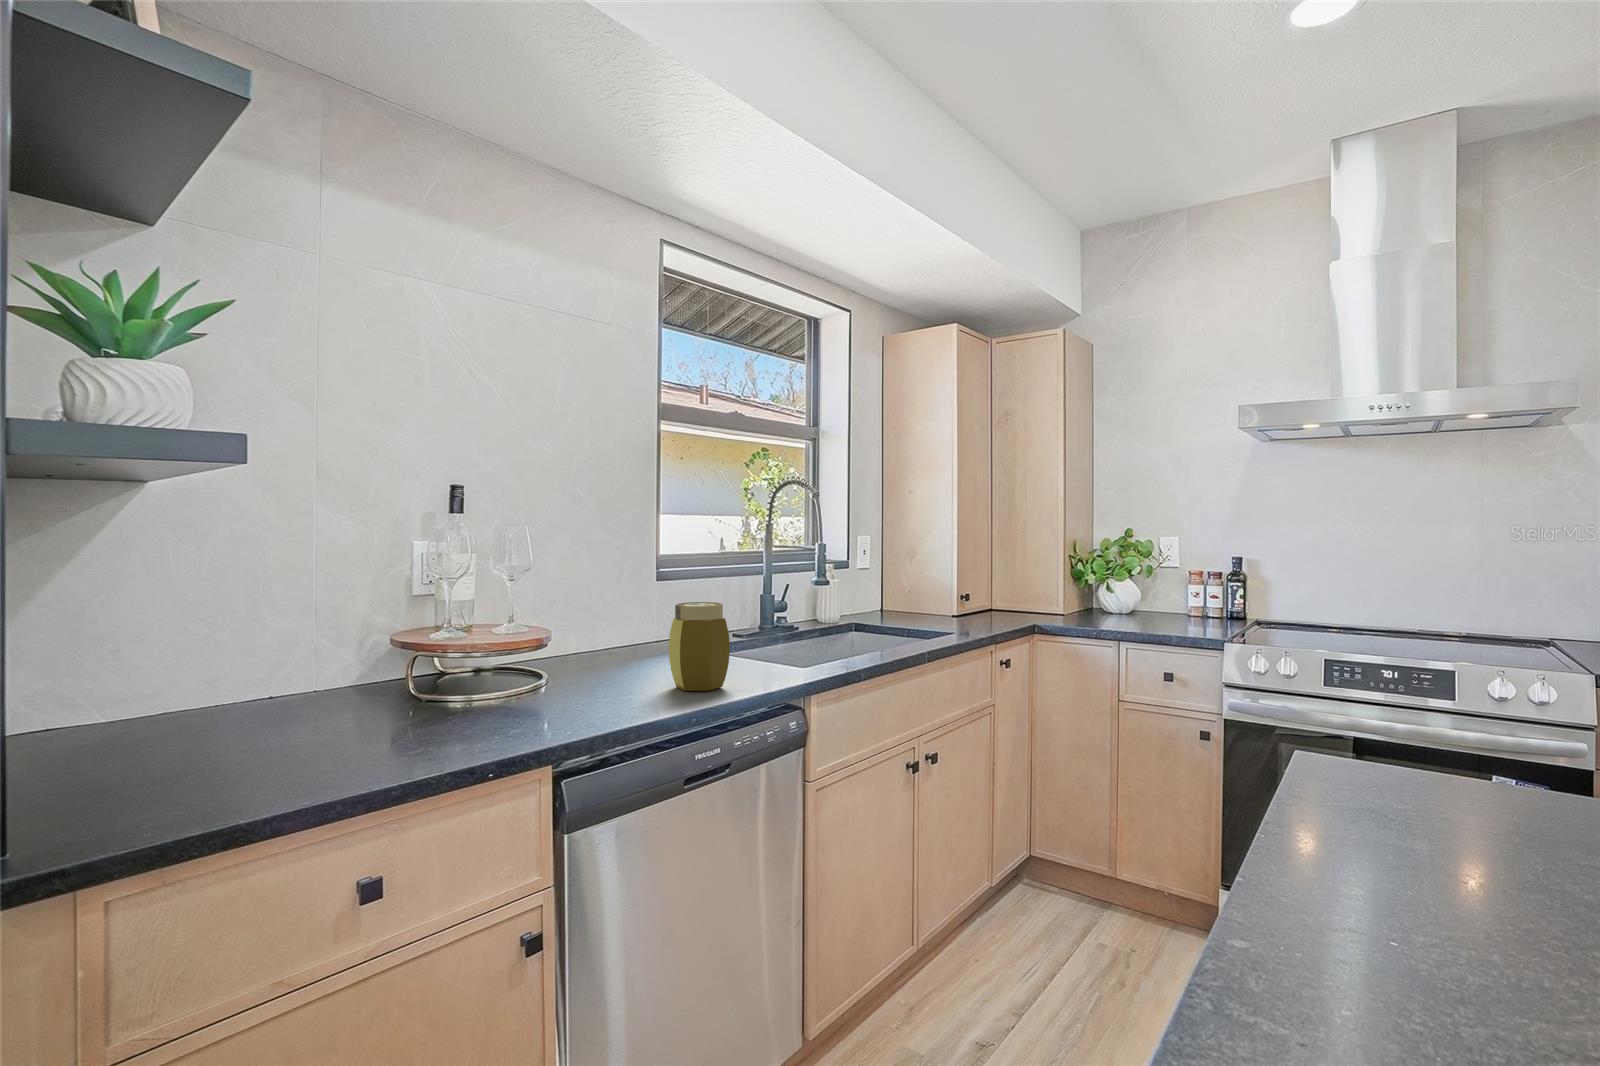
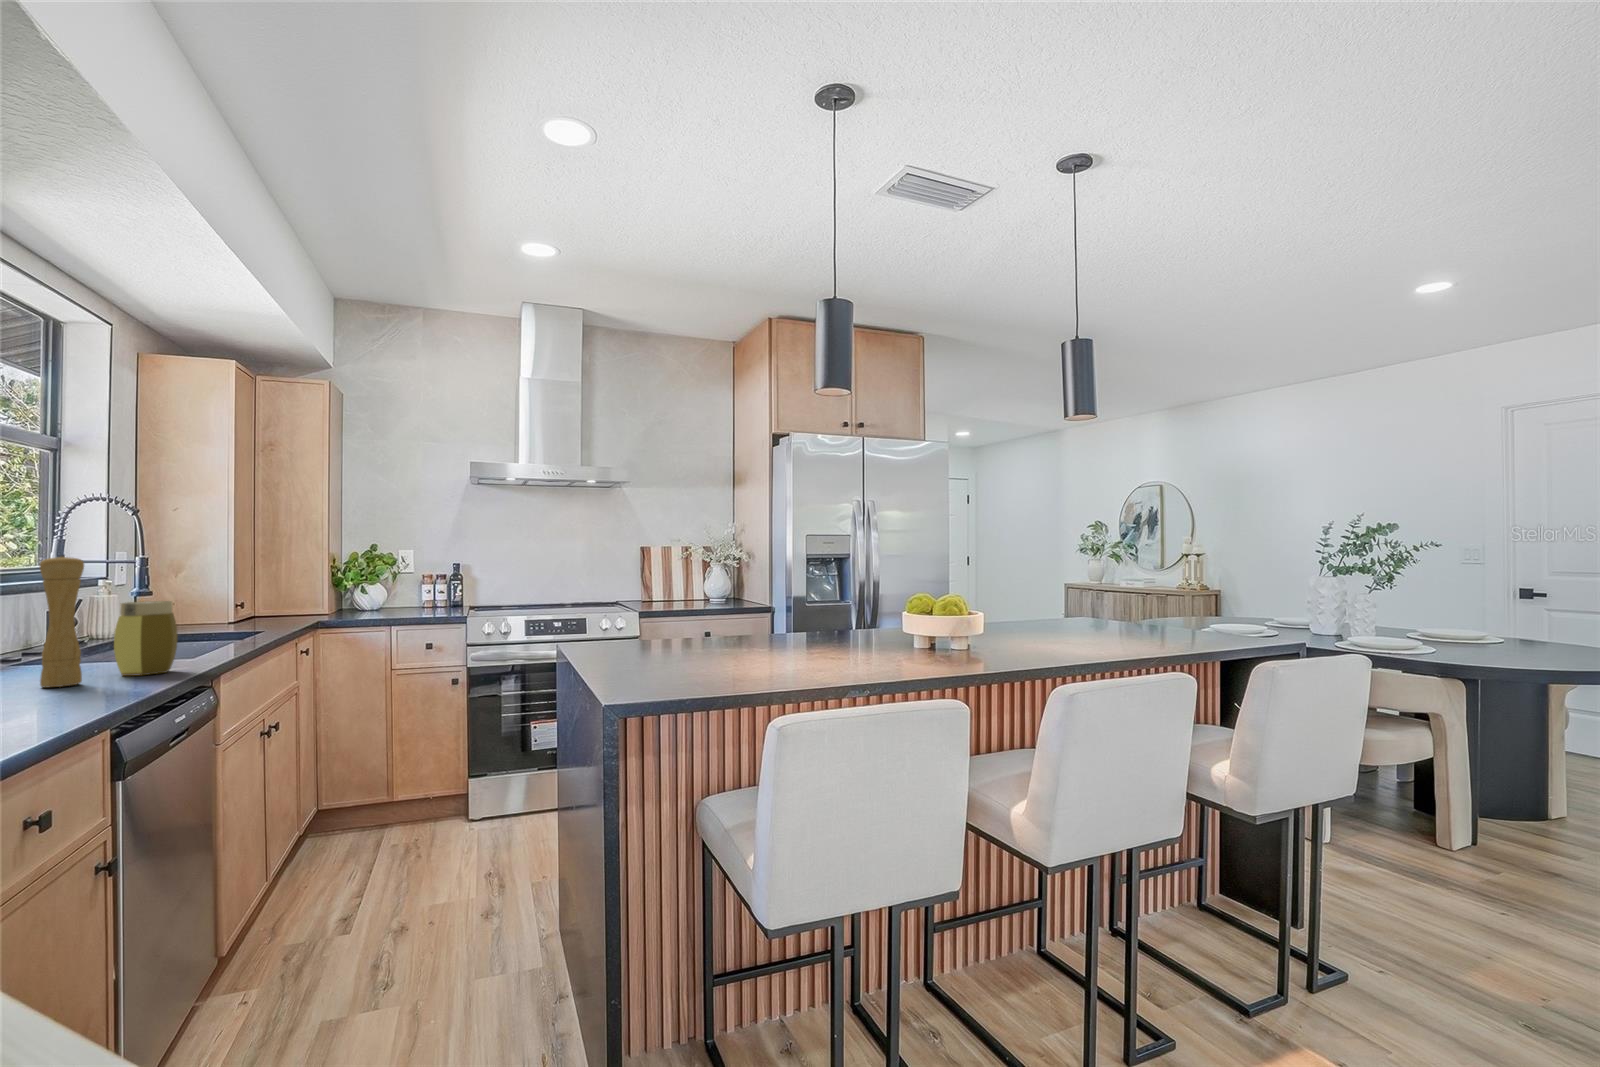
pepper mill: none [588,549,626,694] -> present [39,555,84,687]

